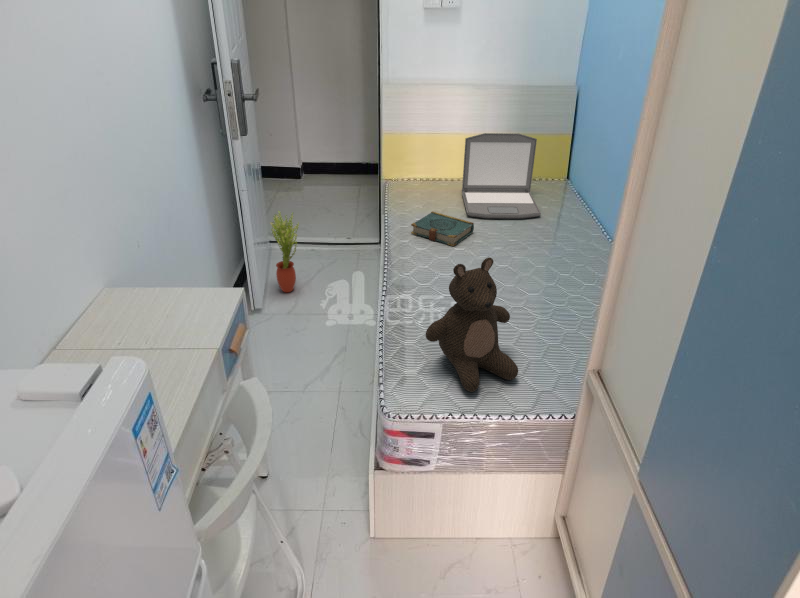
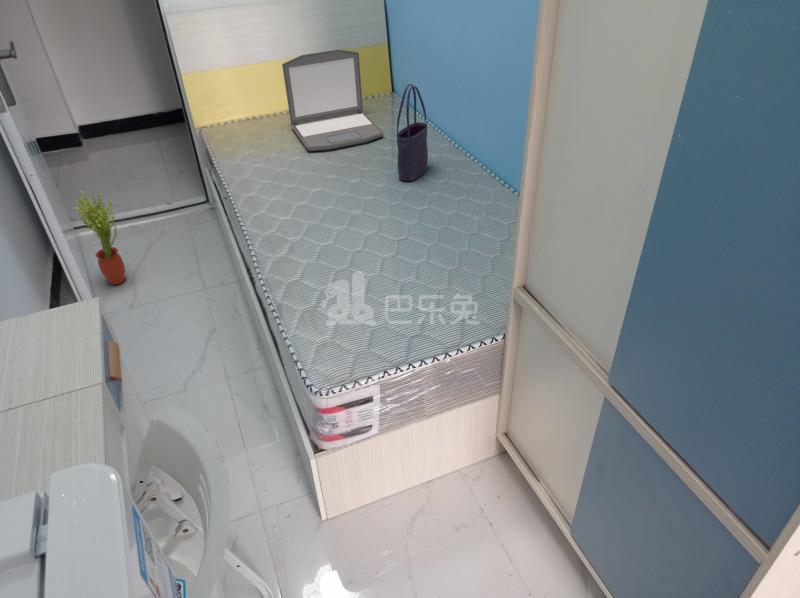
tote bag: none [538,173,576,260] -> present [396,84,428,181]
book: present [411,211,474,246] -> none [252,154,322,188]
stuffed bear: present [426,258,518,392] -> none [329,193,434,342]

